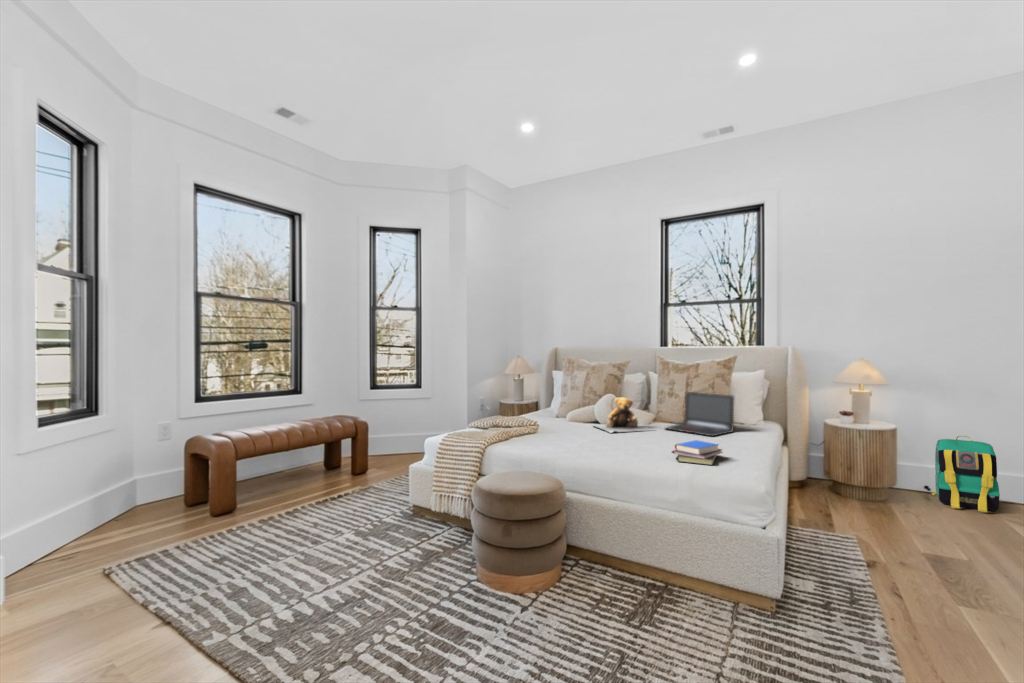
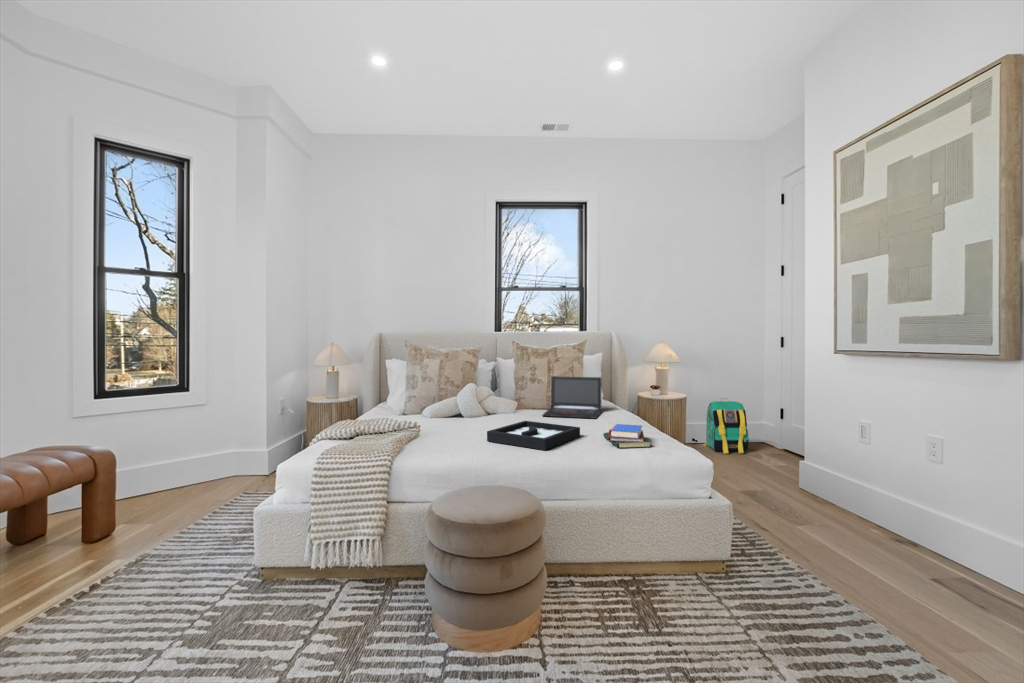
teddy bear: present [594,398,653,433] -> none [468,387,537,427]
decorative tray: none [577,429,663,454] -> present [487,421,580,450]

